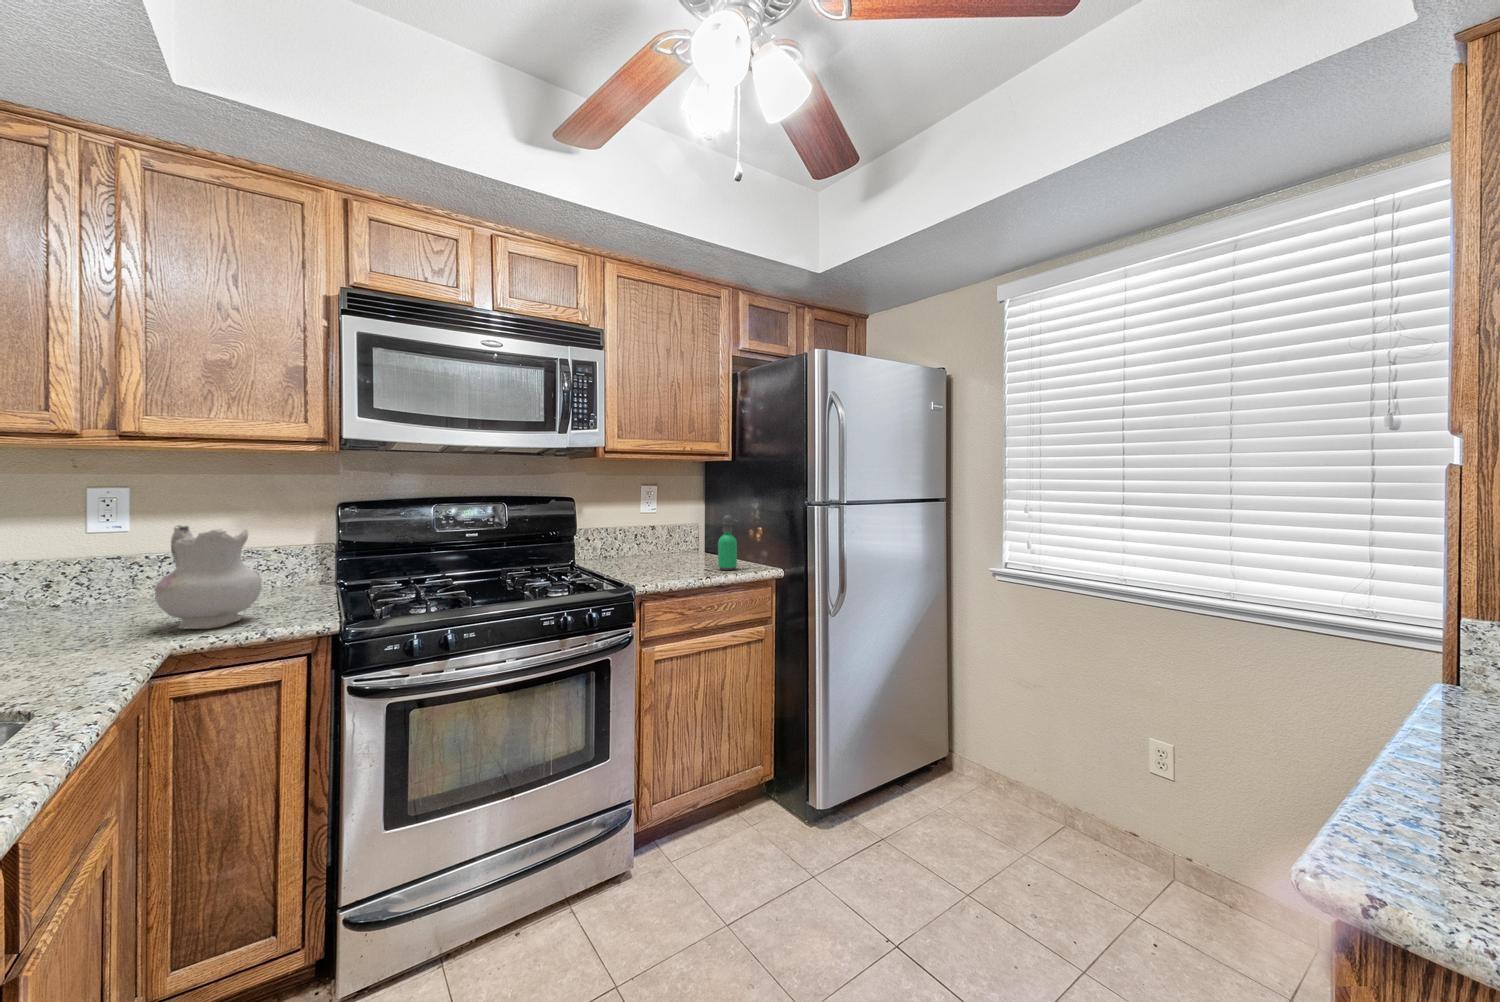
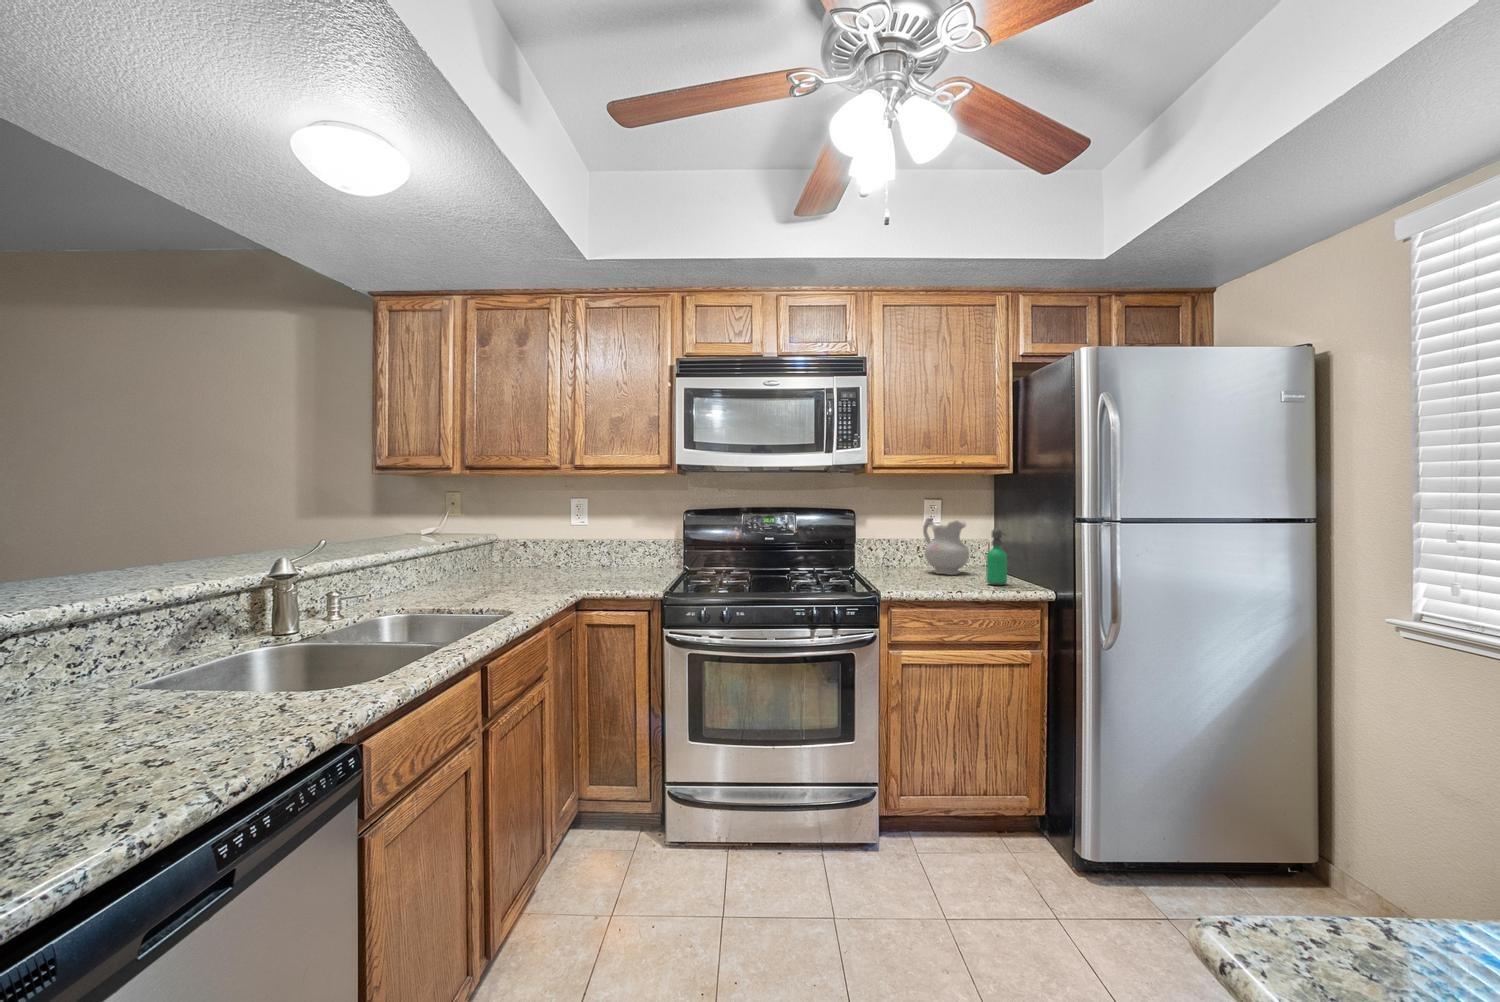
ceramic pitcher: present [155,525,262,629] -> present [923,518,969,575]

